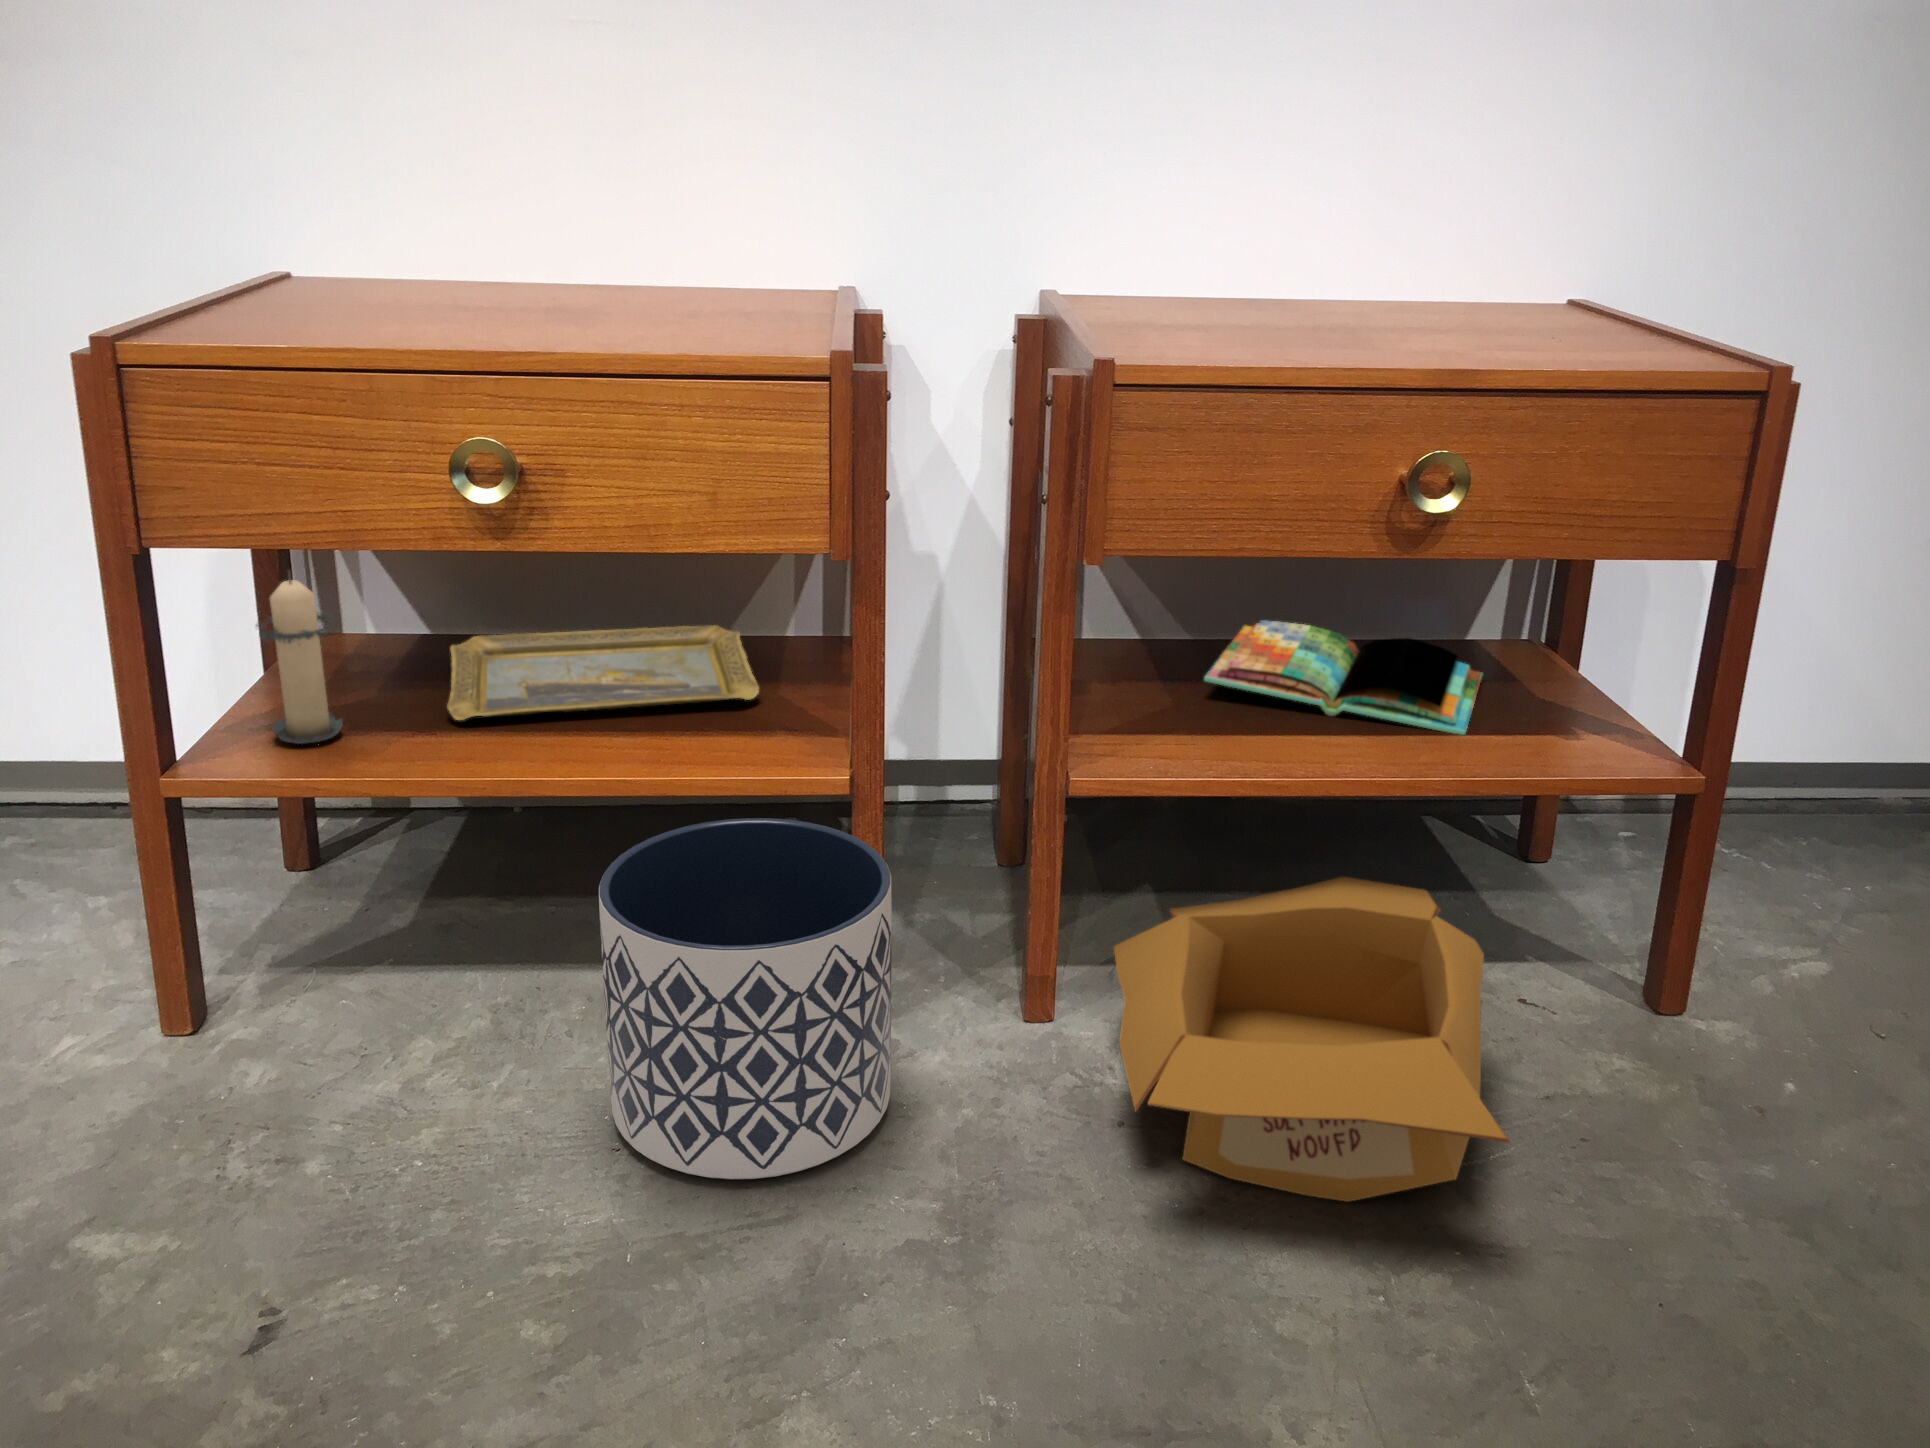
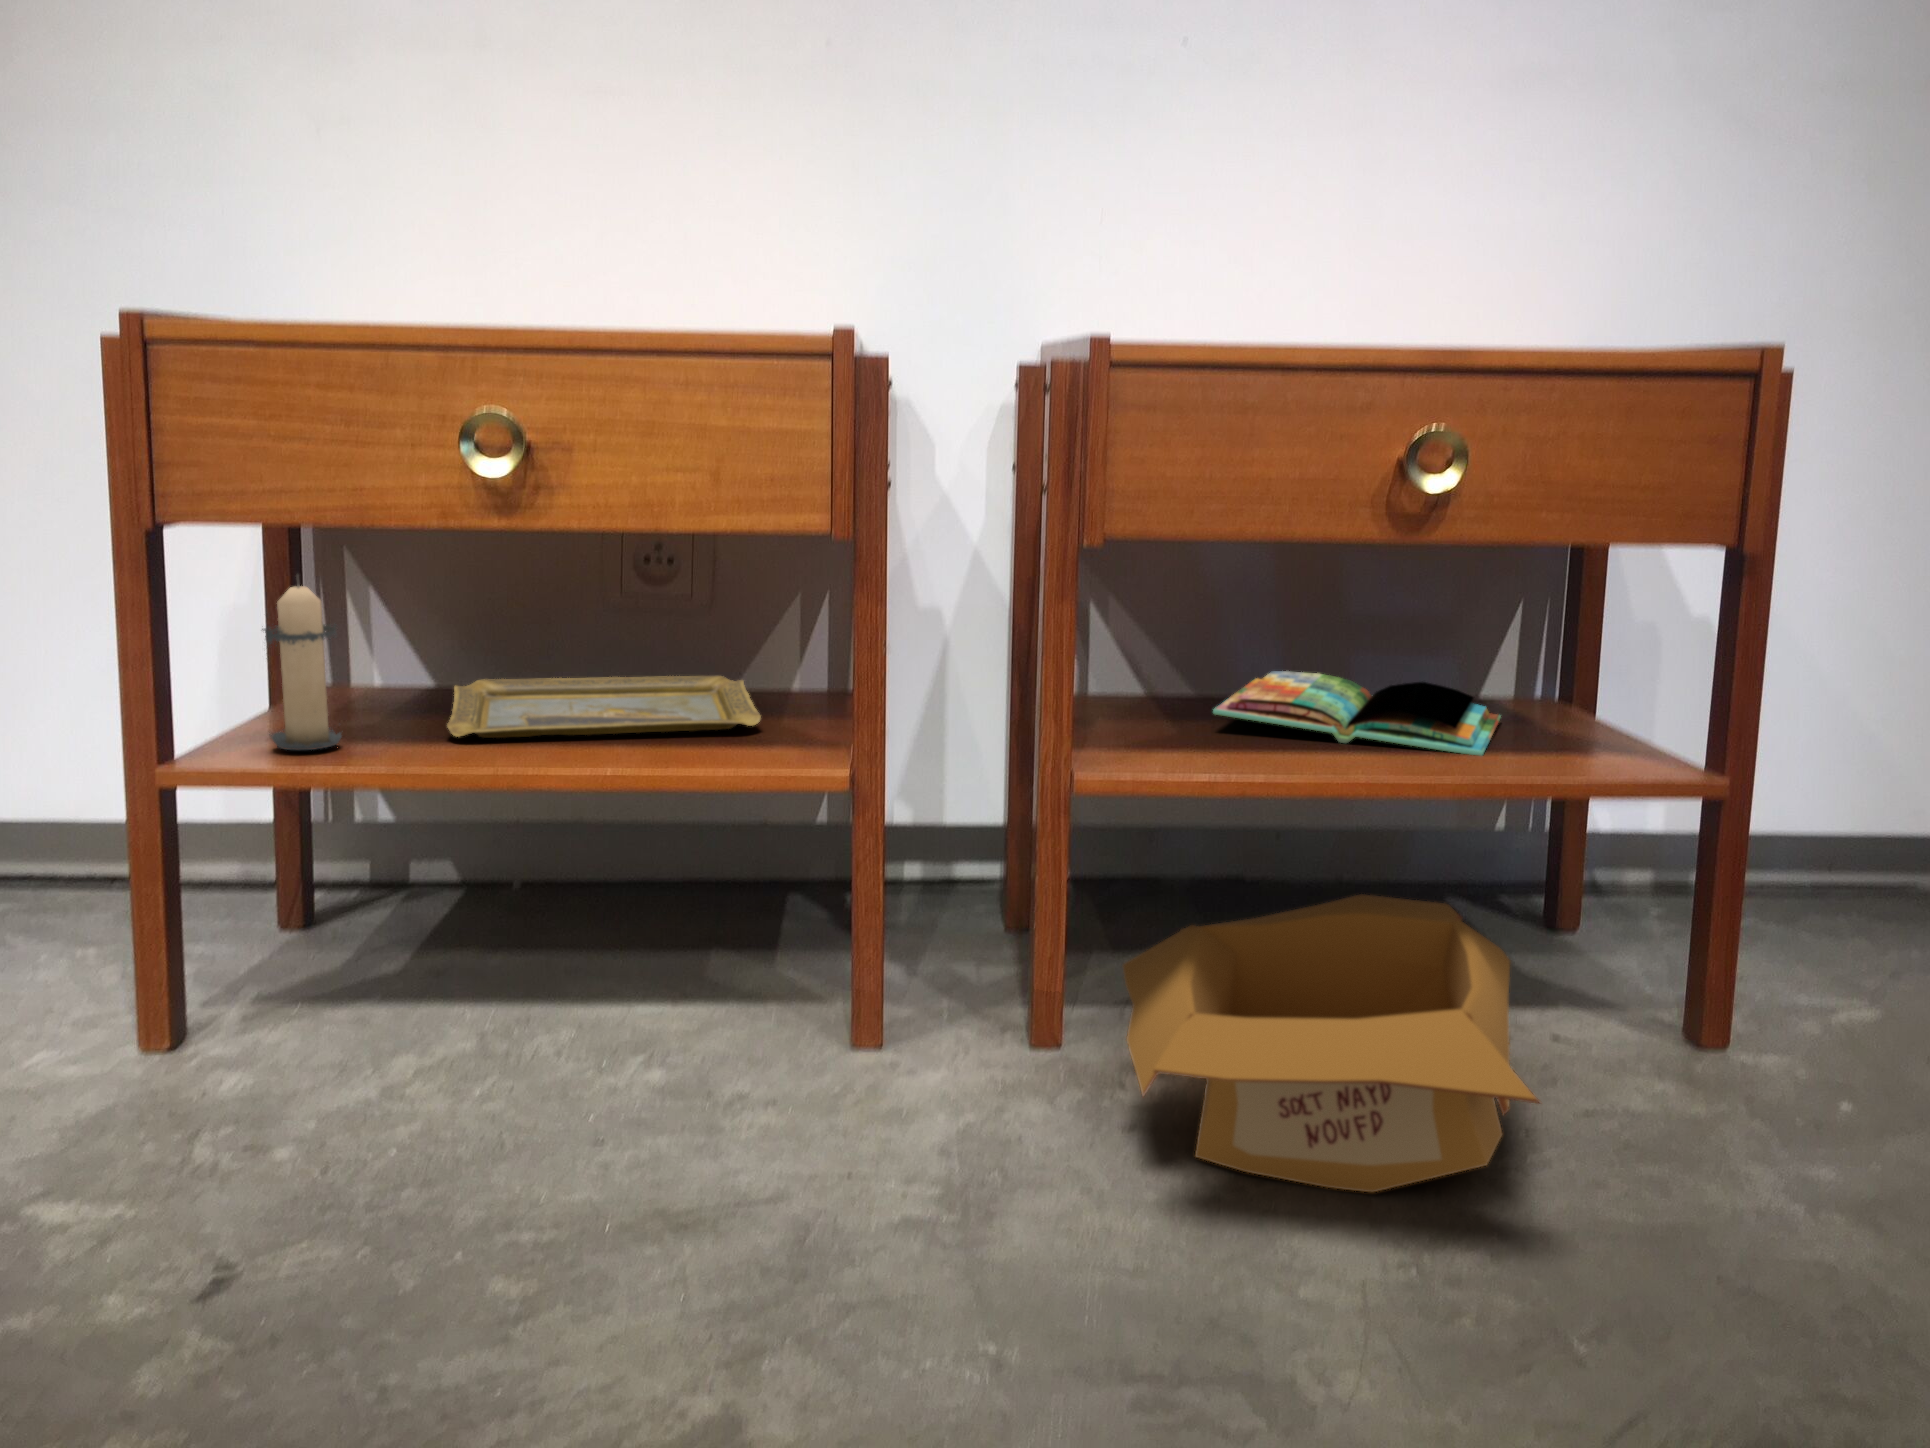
planter: present [599,818,892,1179] -> none [589,817,888,1167]

